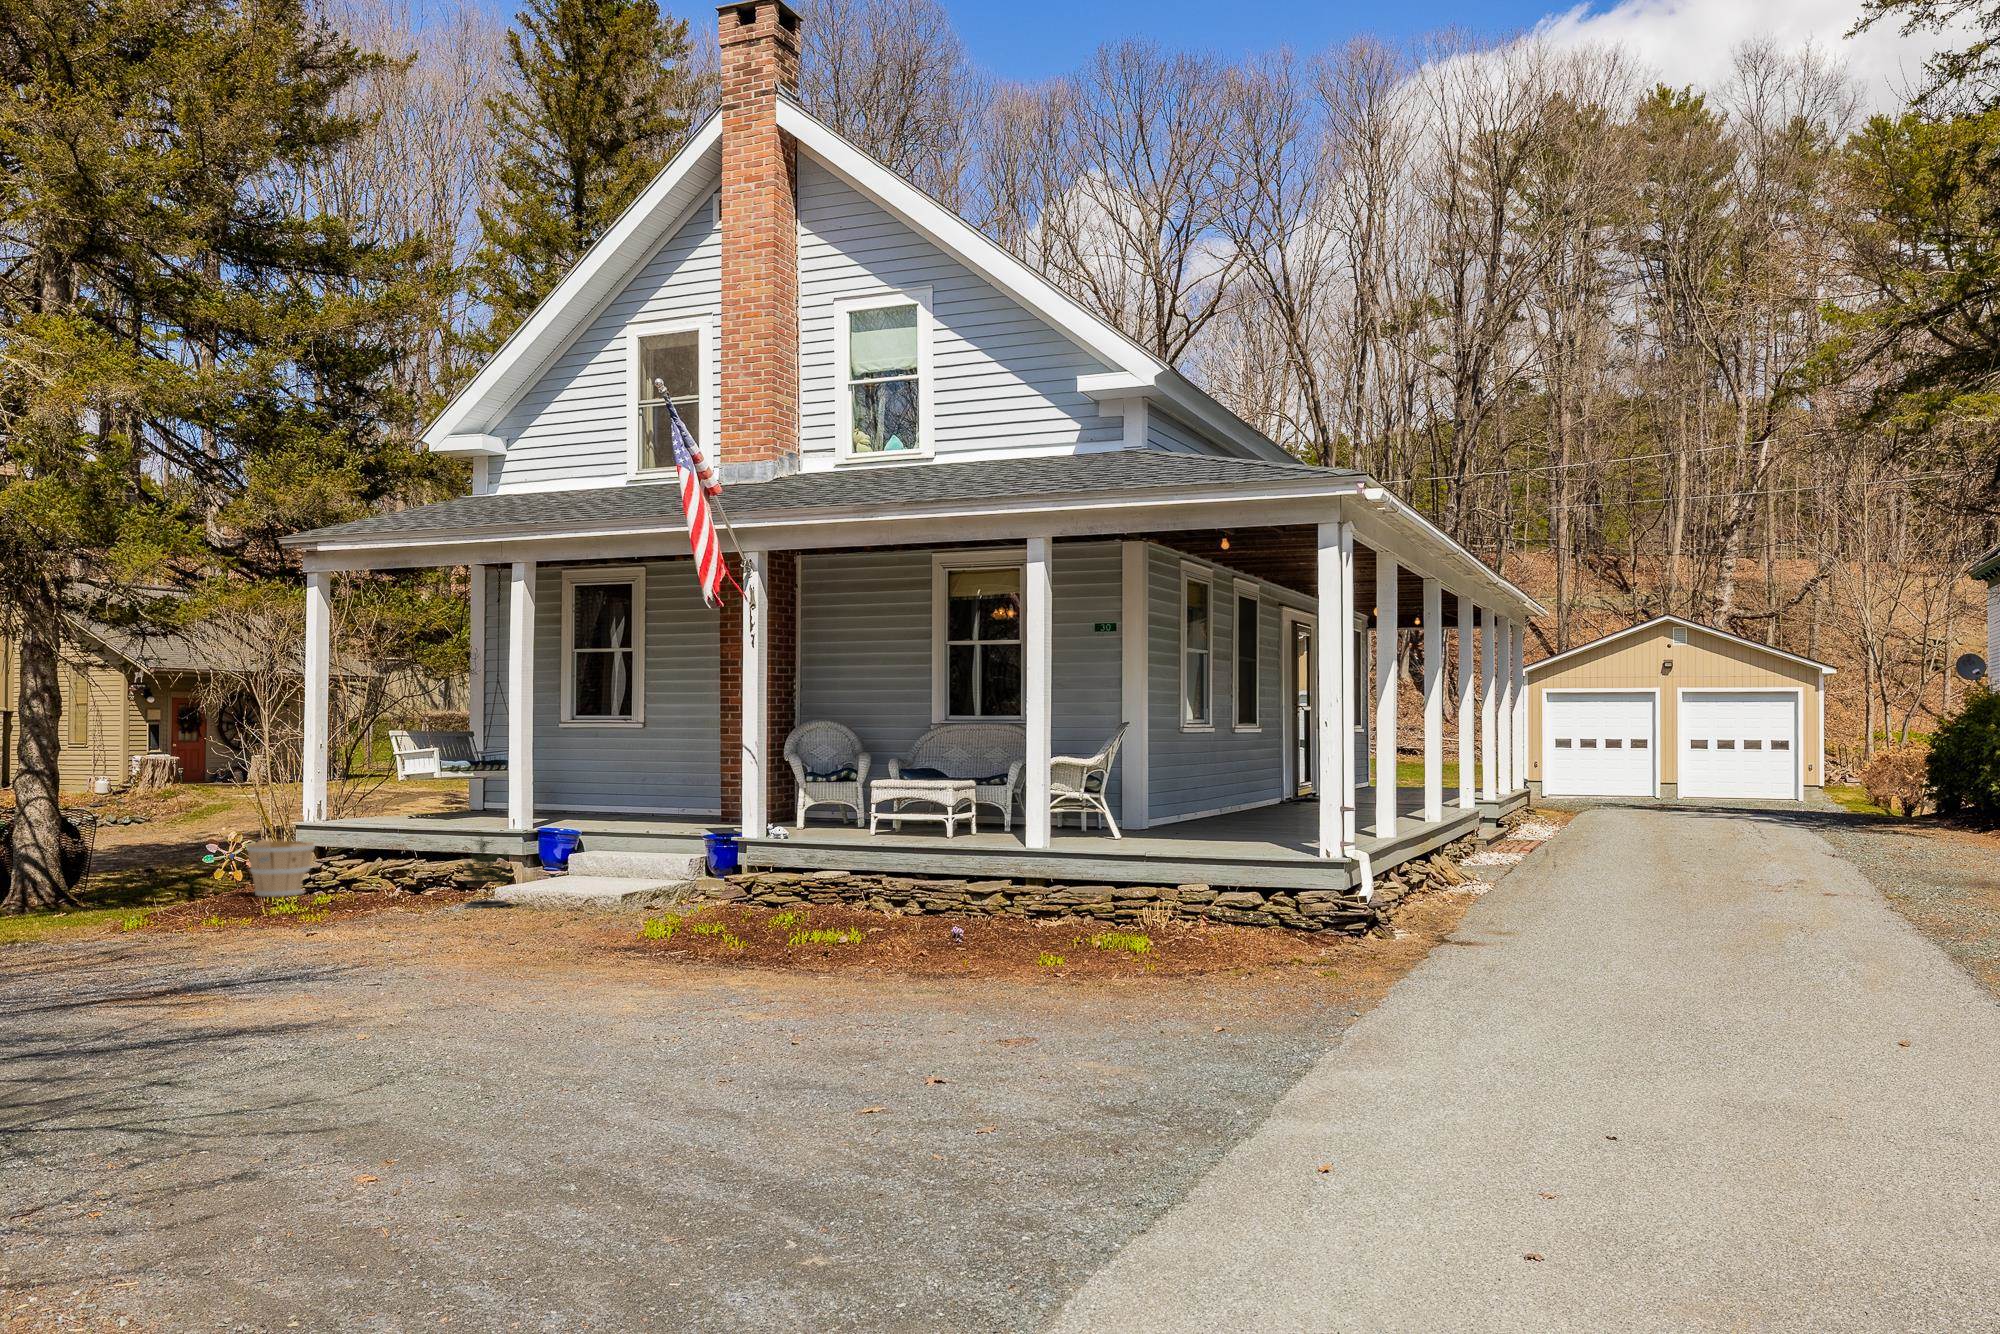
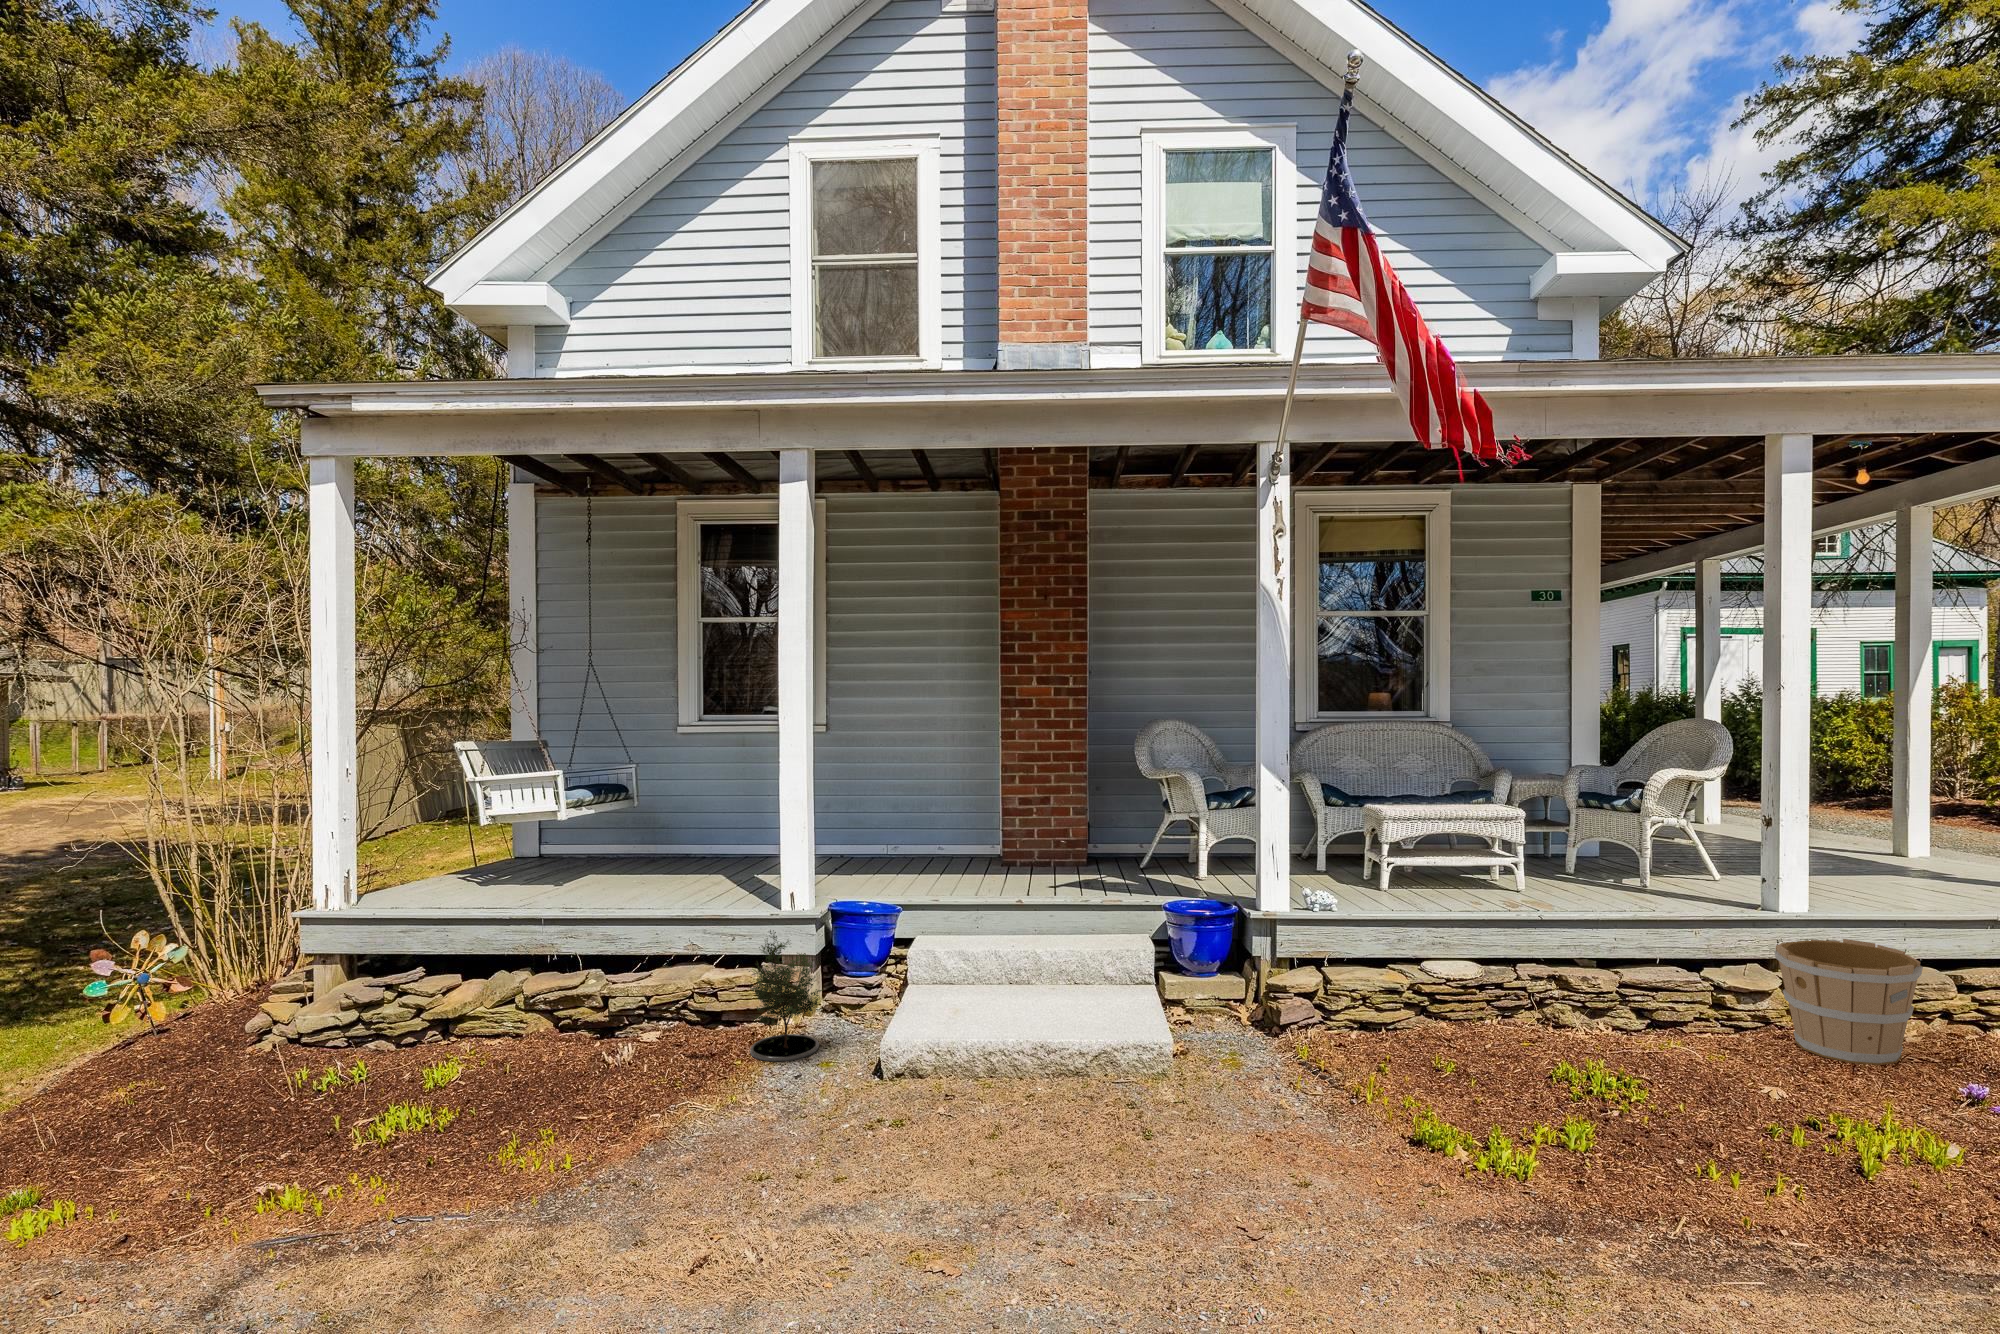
wooden bucket: present [247,840,315,897] -> present [1774,939,1923,1065]

